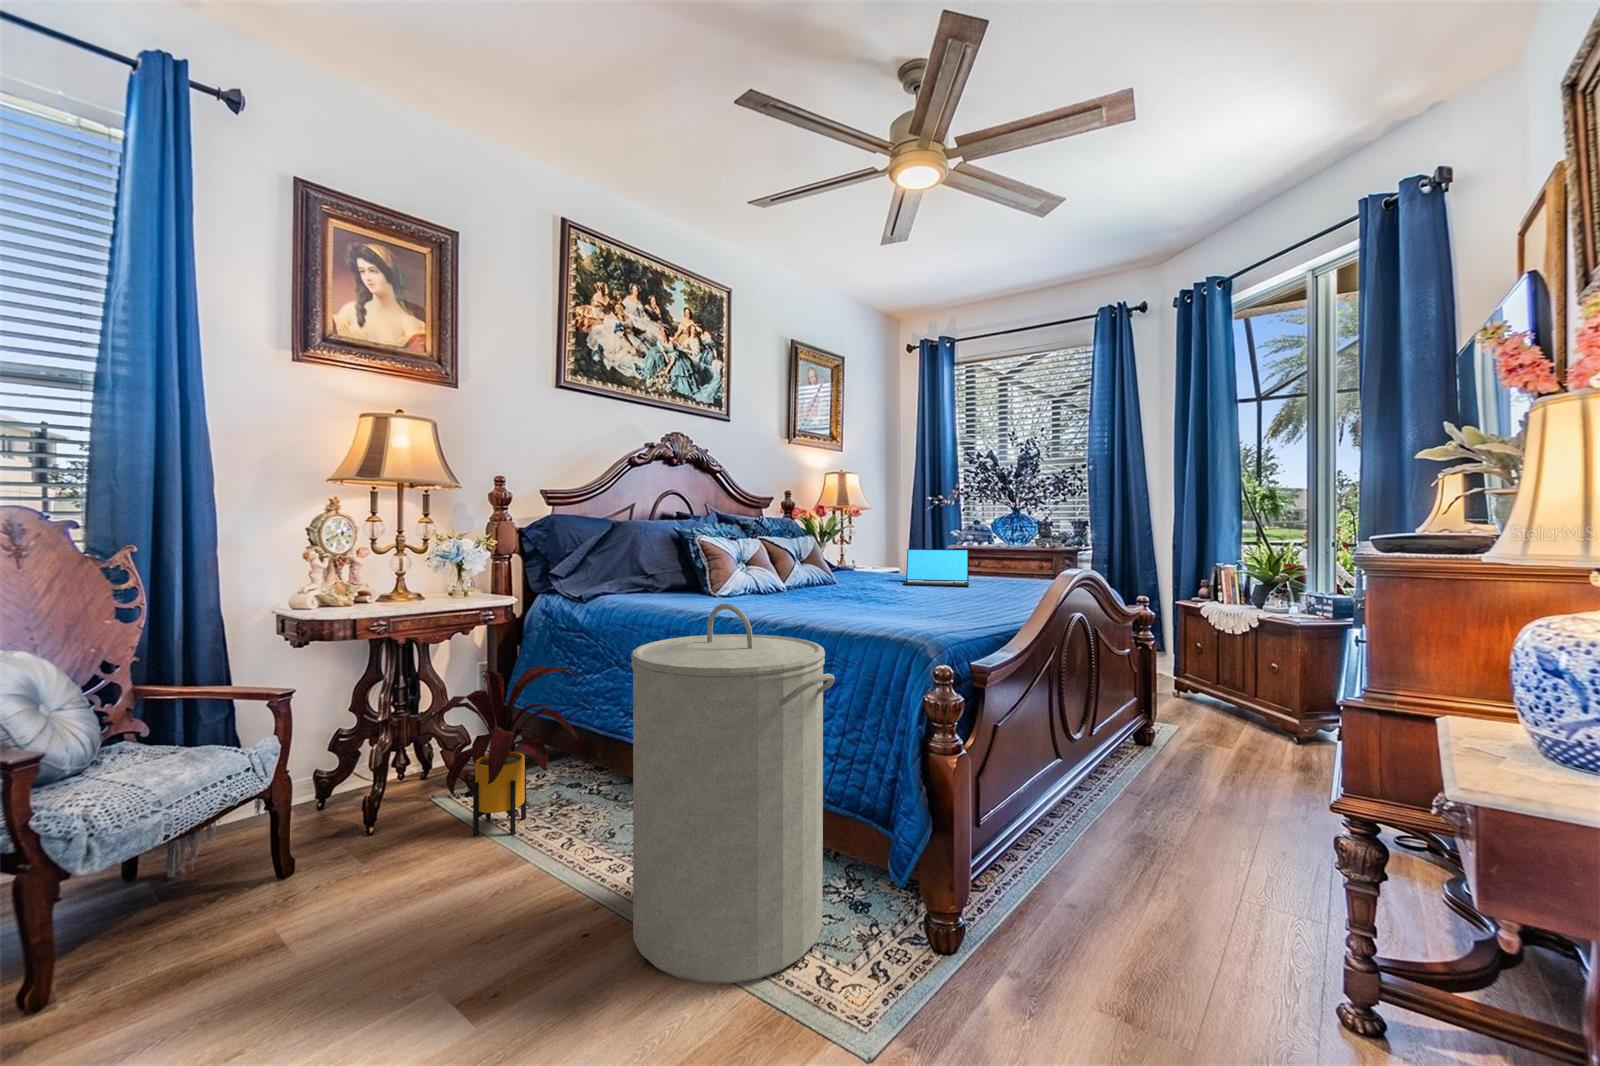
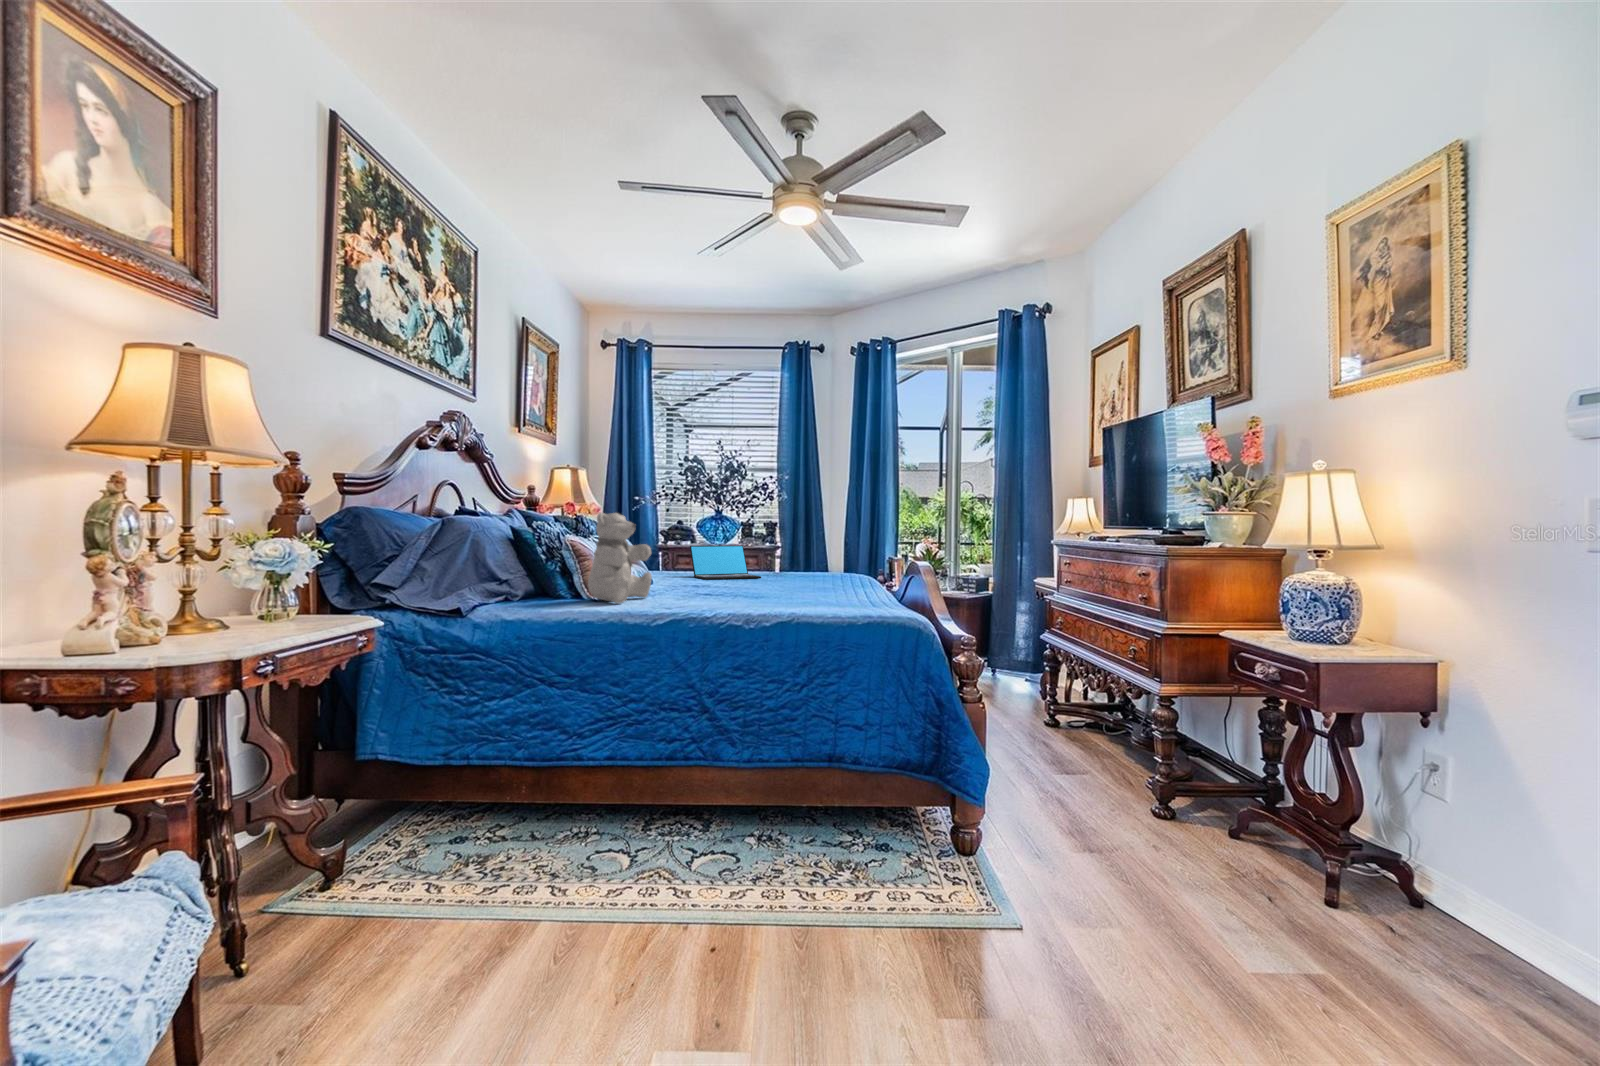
teddy bear: none [686,517,753,603] -> present [588,513,652,604]
laundry hamper: present [631,604,835,984] -> none [713,591,929,933]
house plant: present [422,666,579,836] -> none [332,687,548,922]

